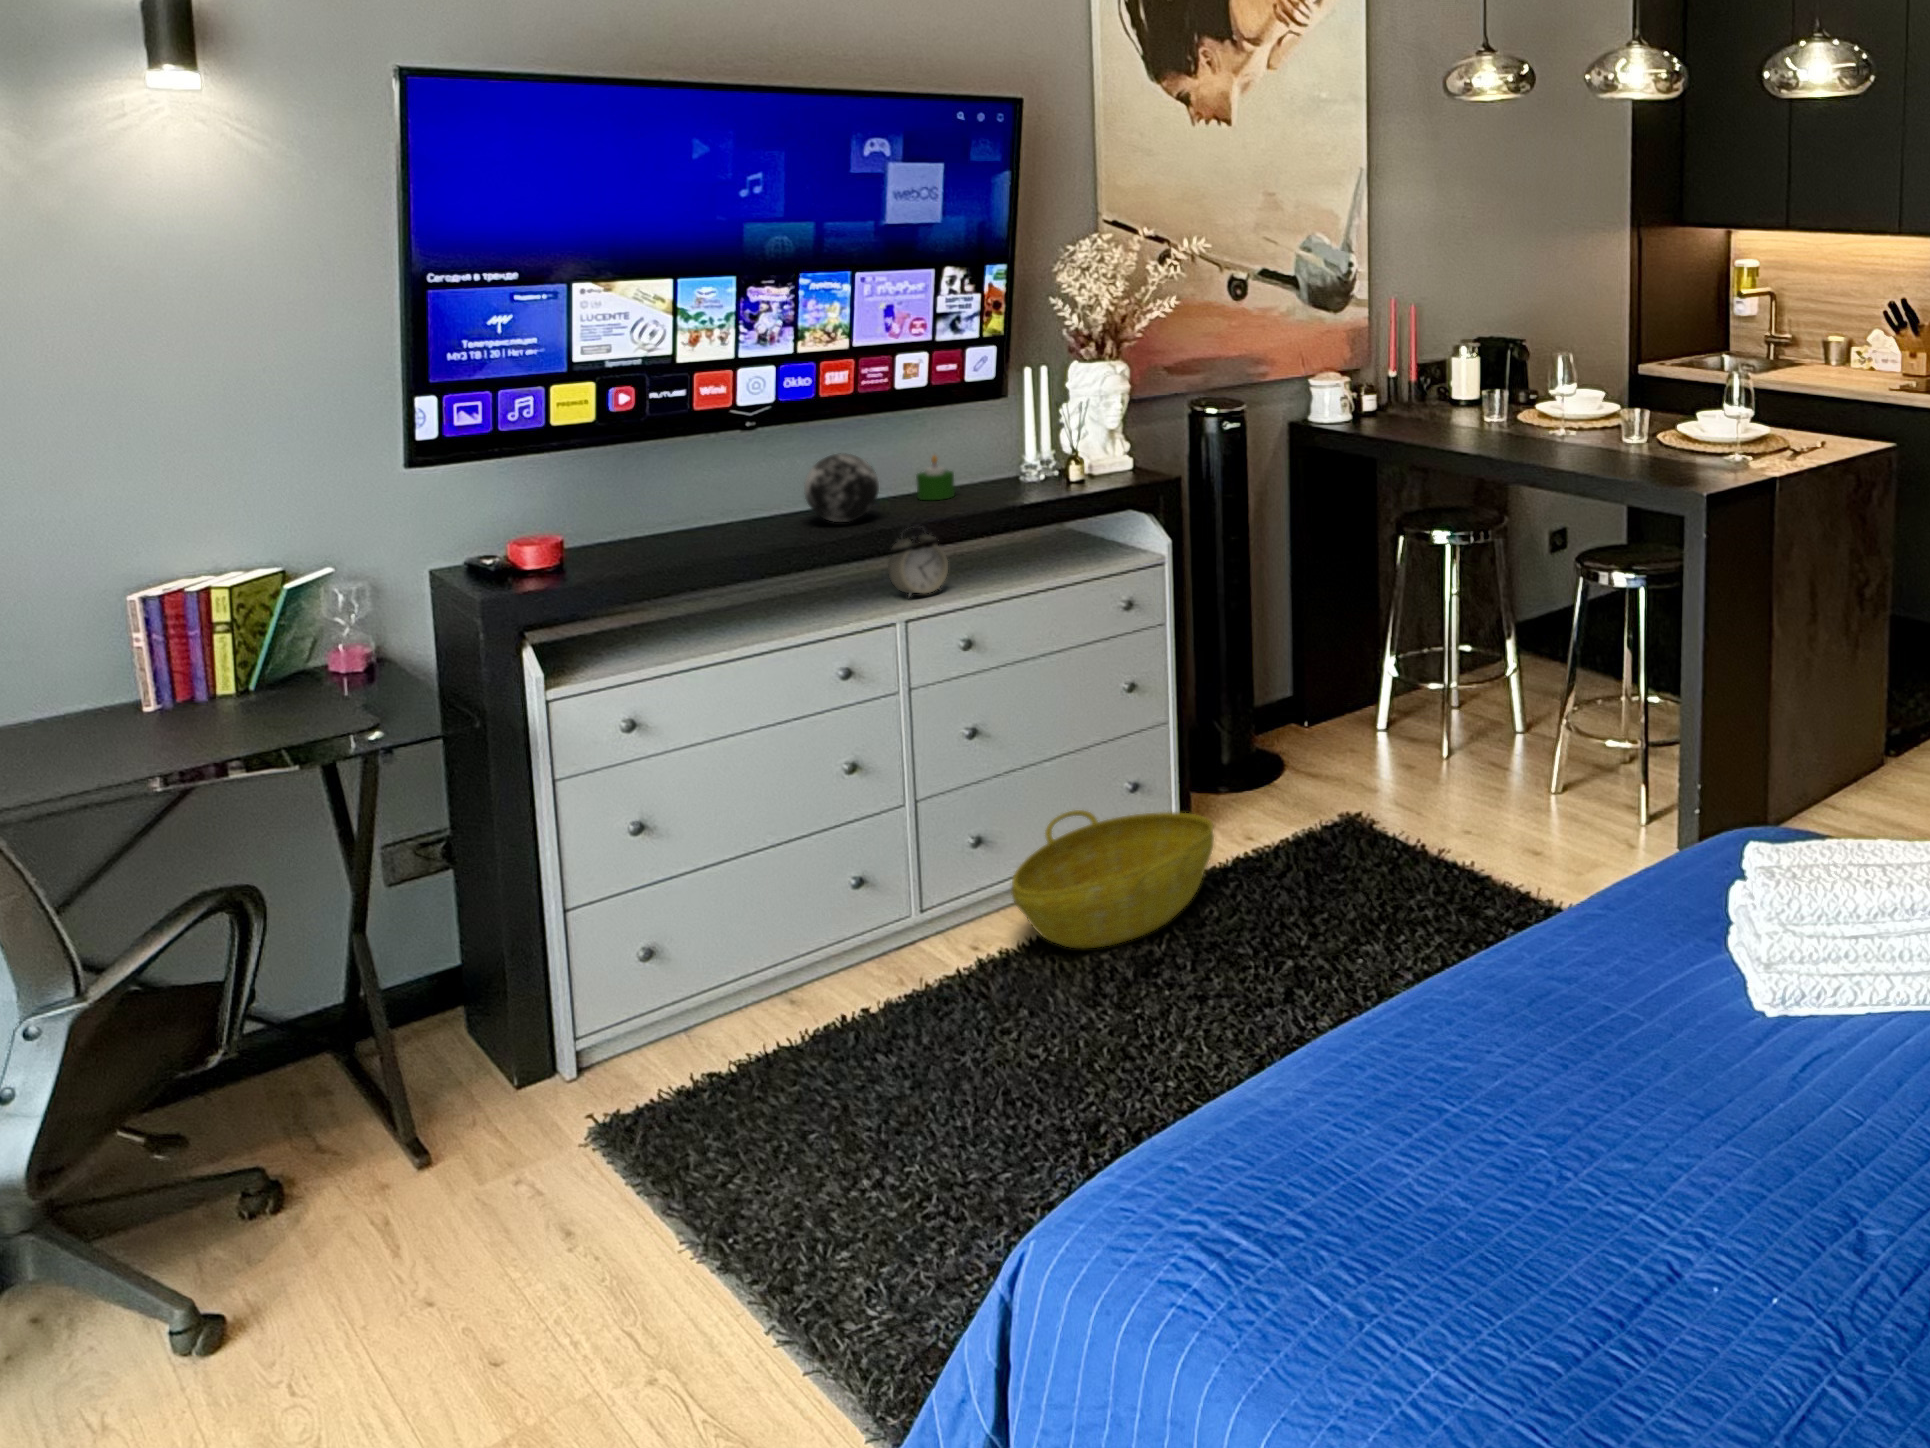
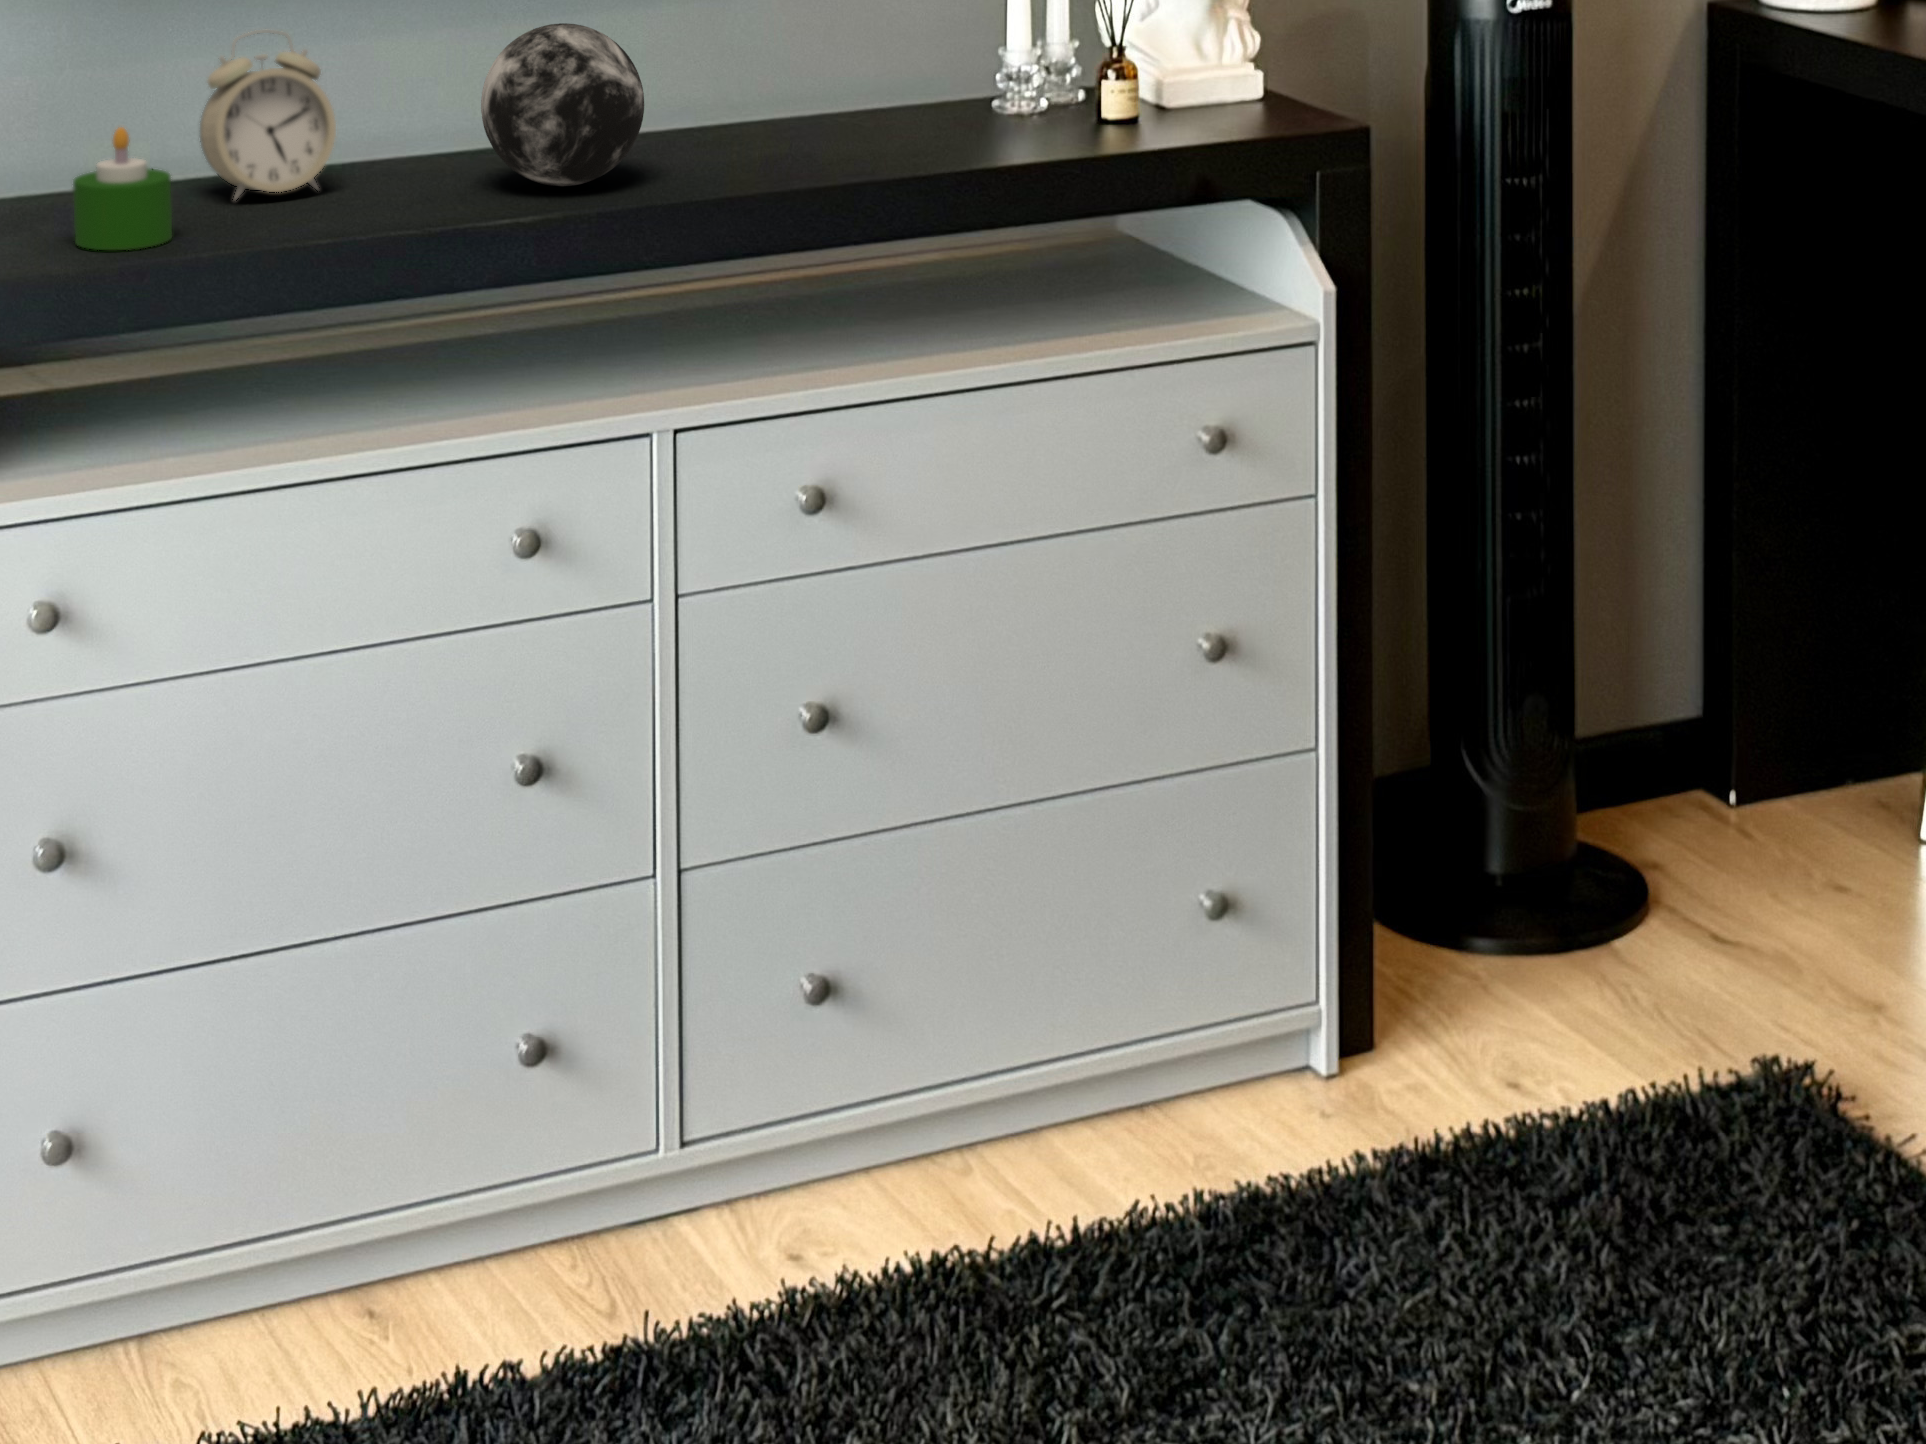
candle: present [916,456,955,500] -> present [73,127,172,250]
alarm clock: present [888,533,948,596] -> present [200,30,336,199]
basket: present [1011,810,1214,948] -> none [873,949,1393,1311]

